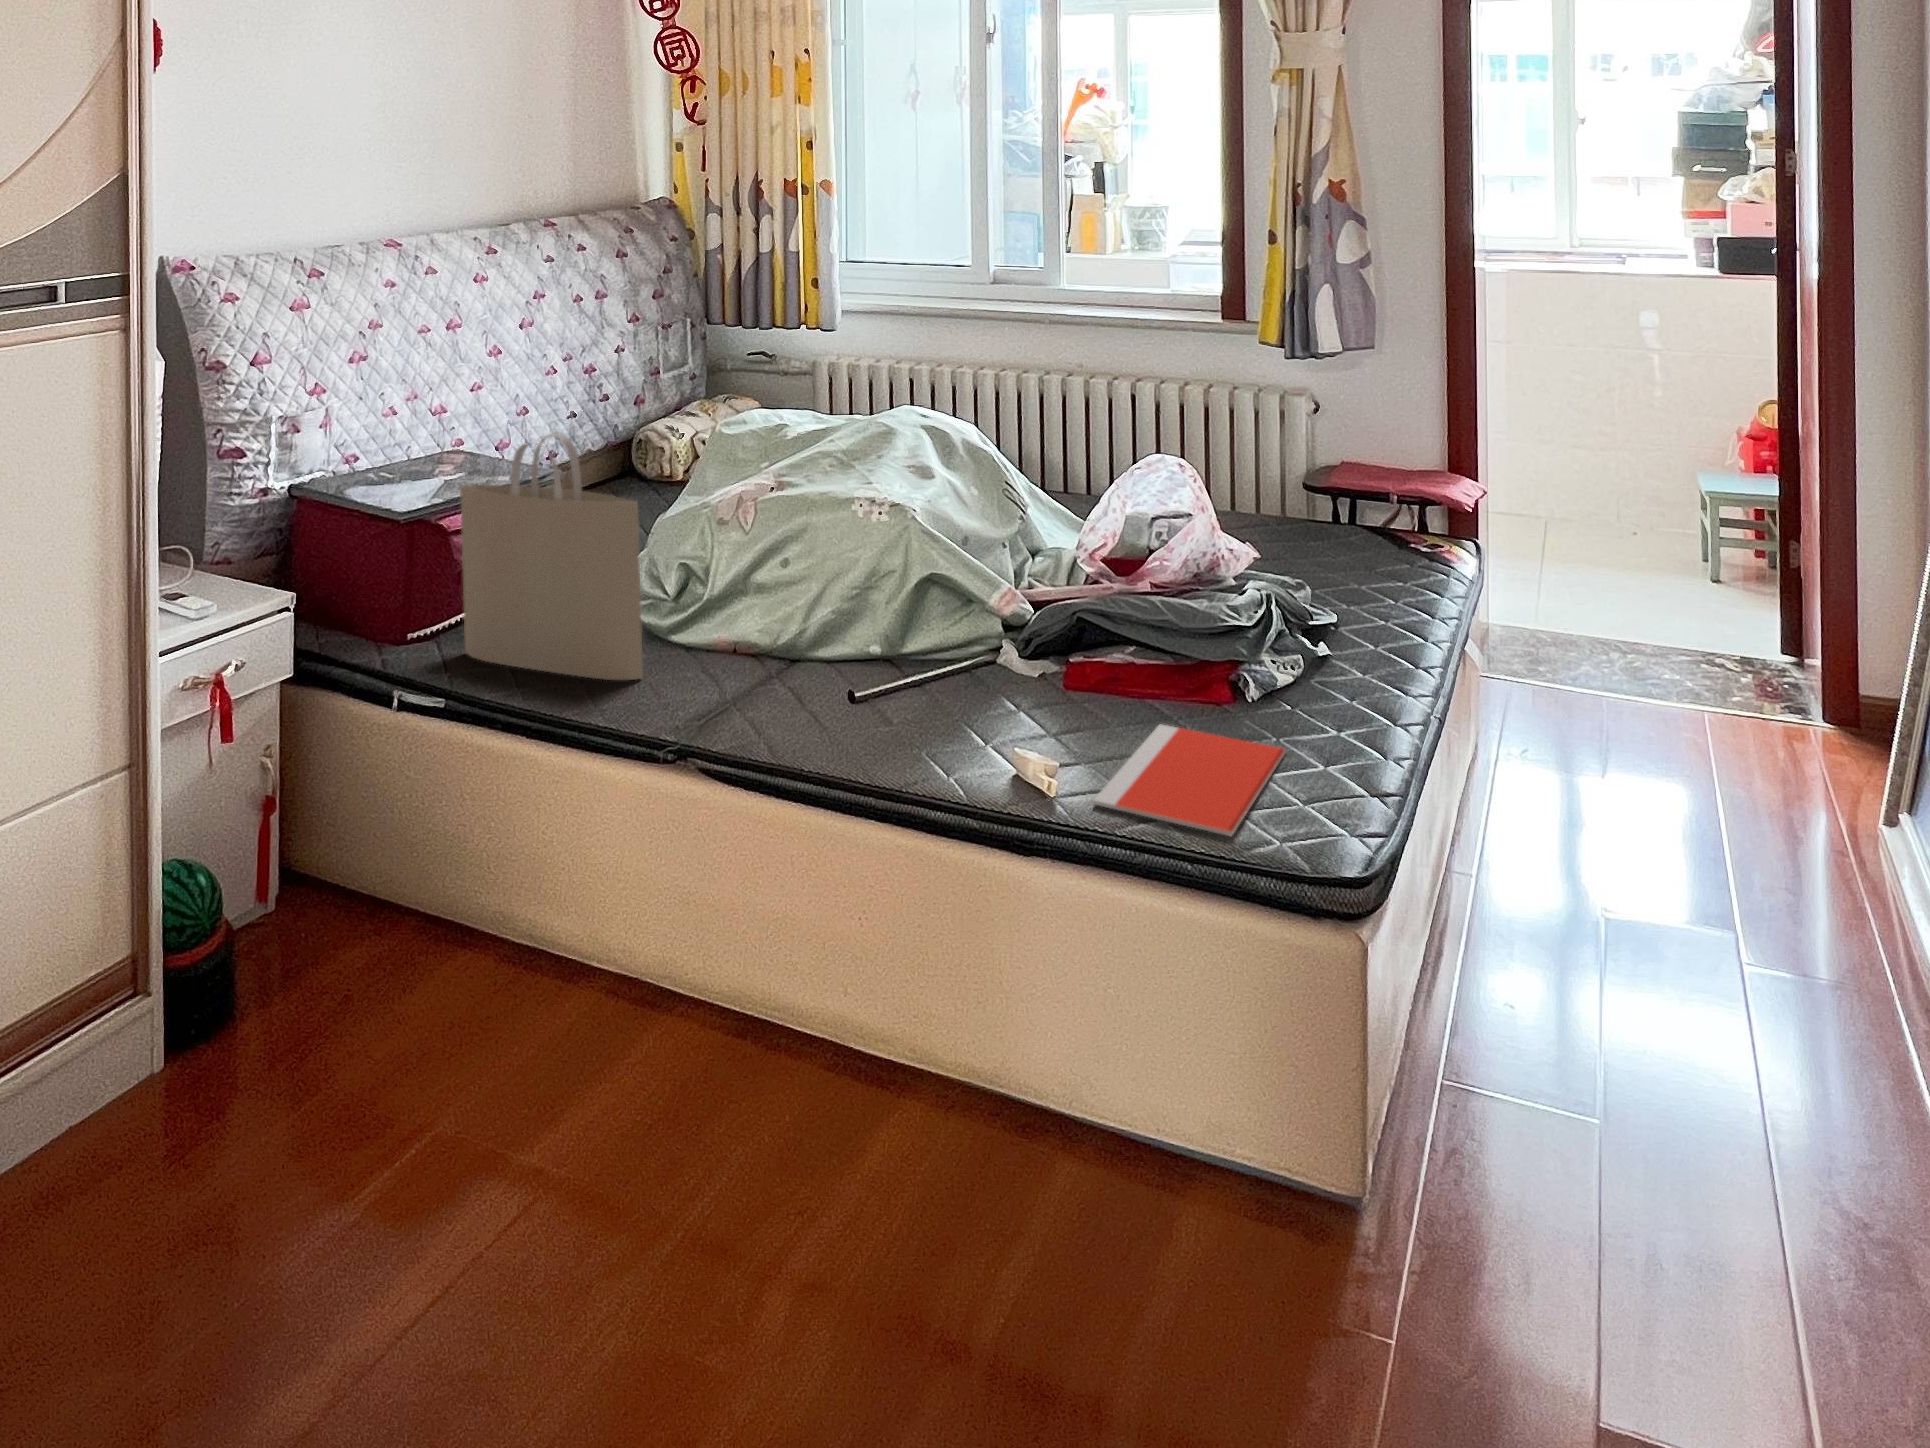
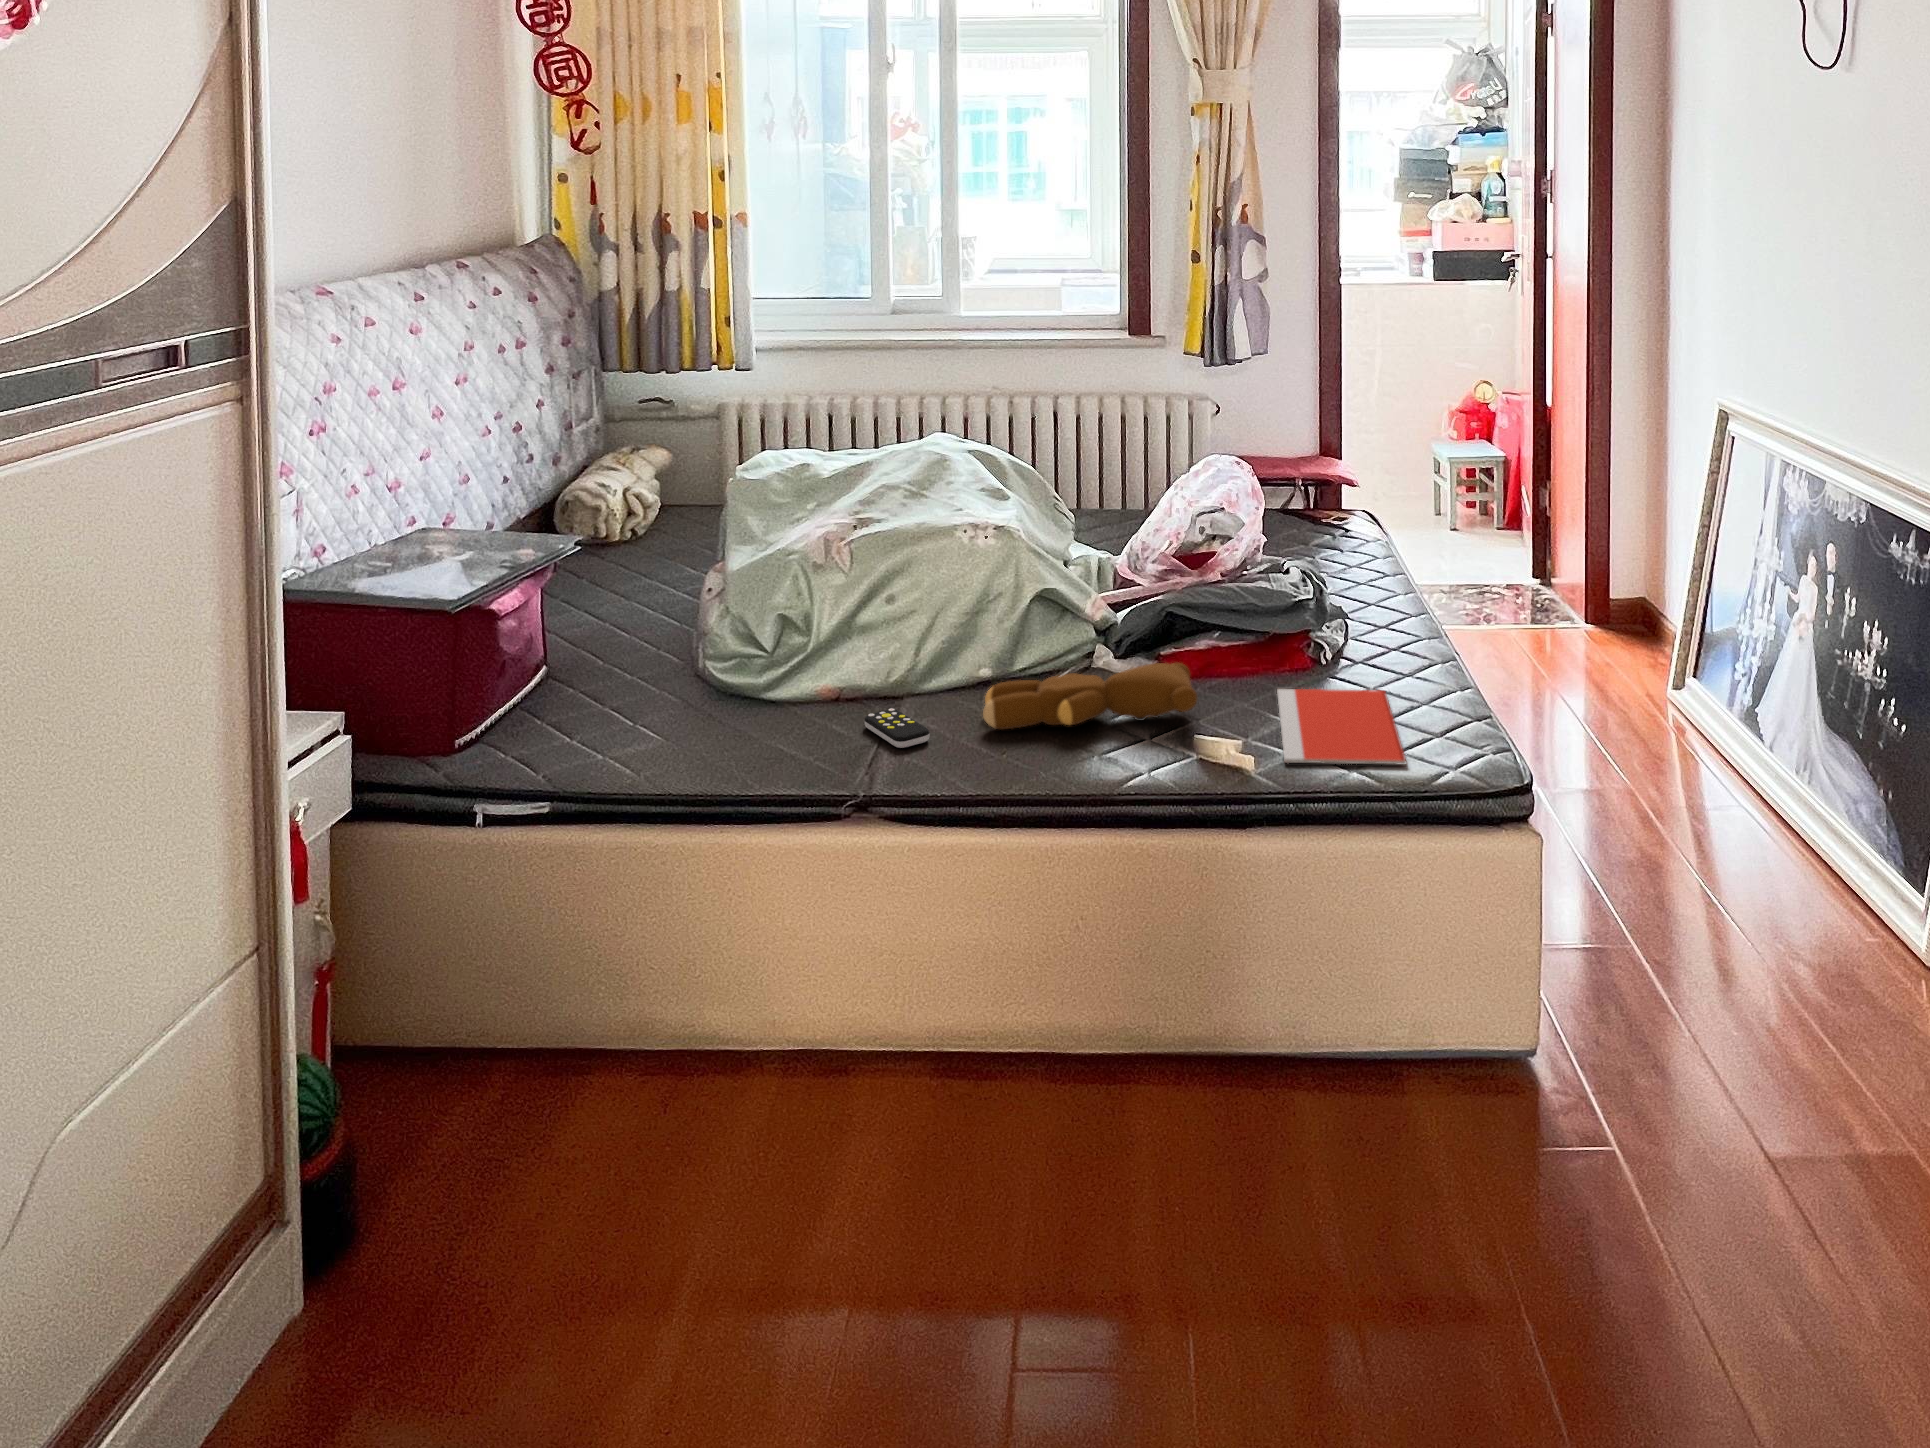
tote bag: present [460,433,643,680] -> none [538,489,775,750]
teddy bear: none [823,664,1049,730] -> present [983,663,1197,730]
remote control: none [722,672,767,711] -> present [865,708,929,748]

